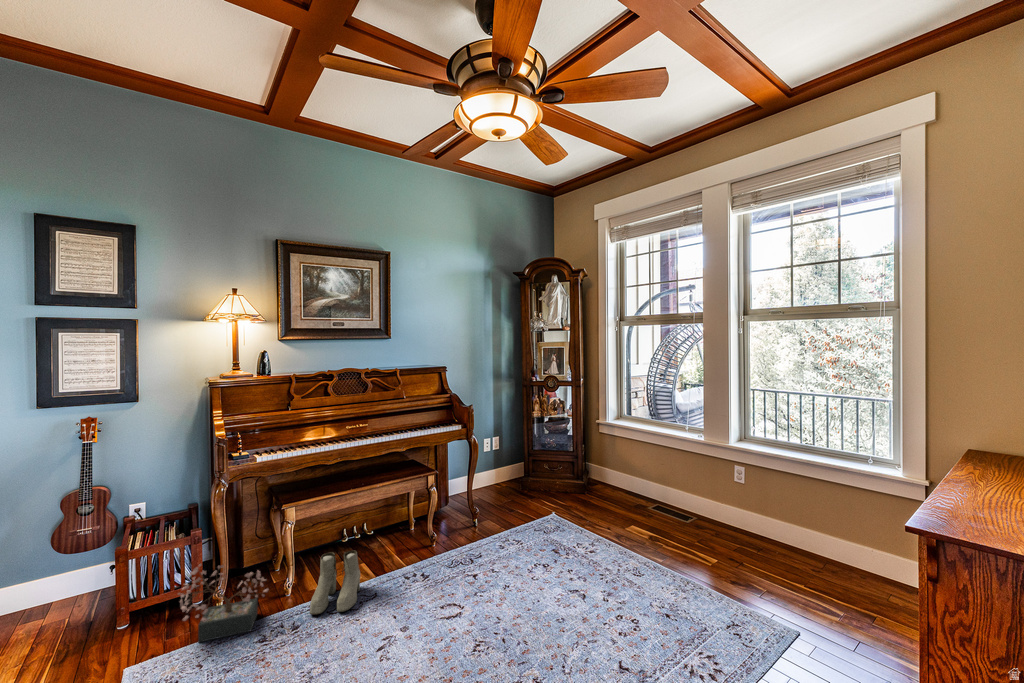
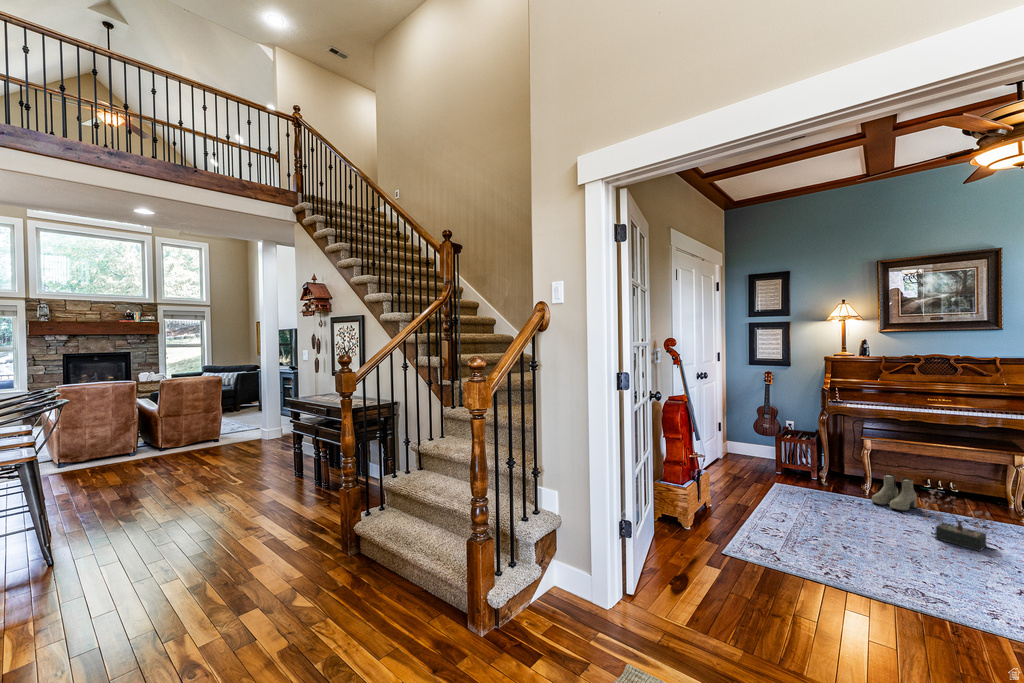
decorative plant: present [178,564,268,642] -> present [921,490,997,551]

